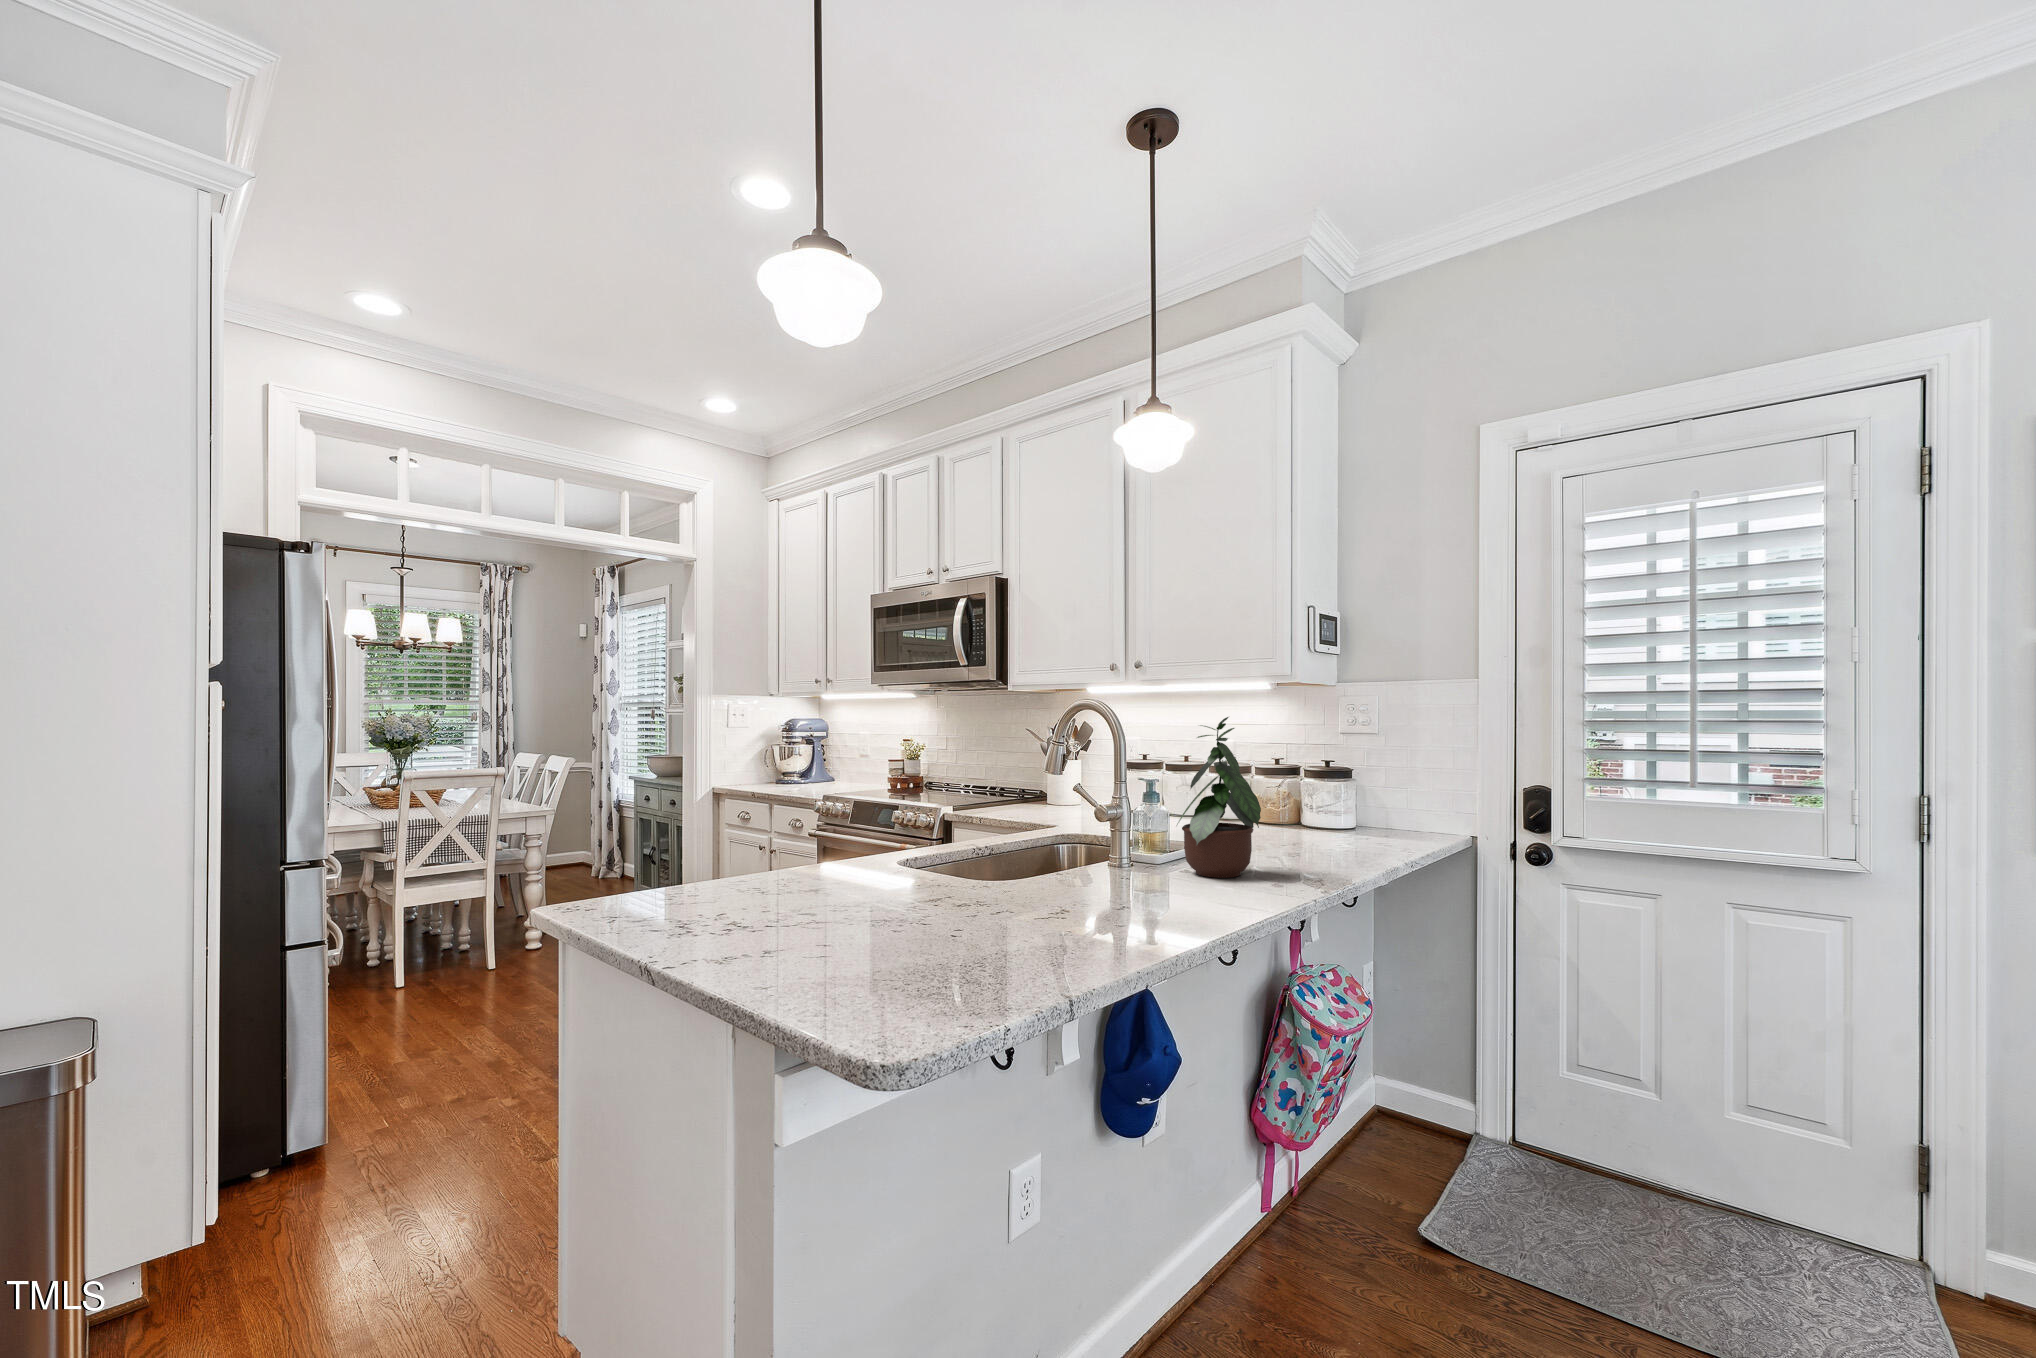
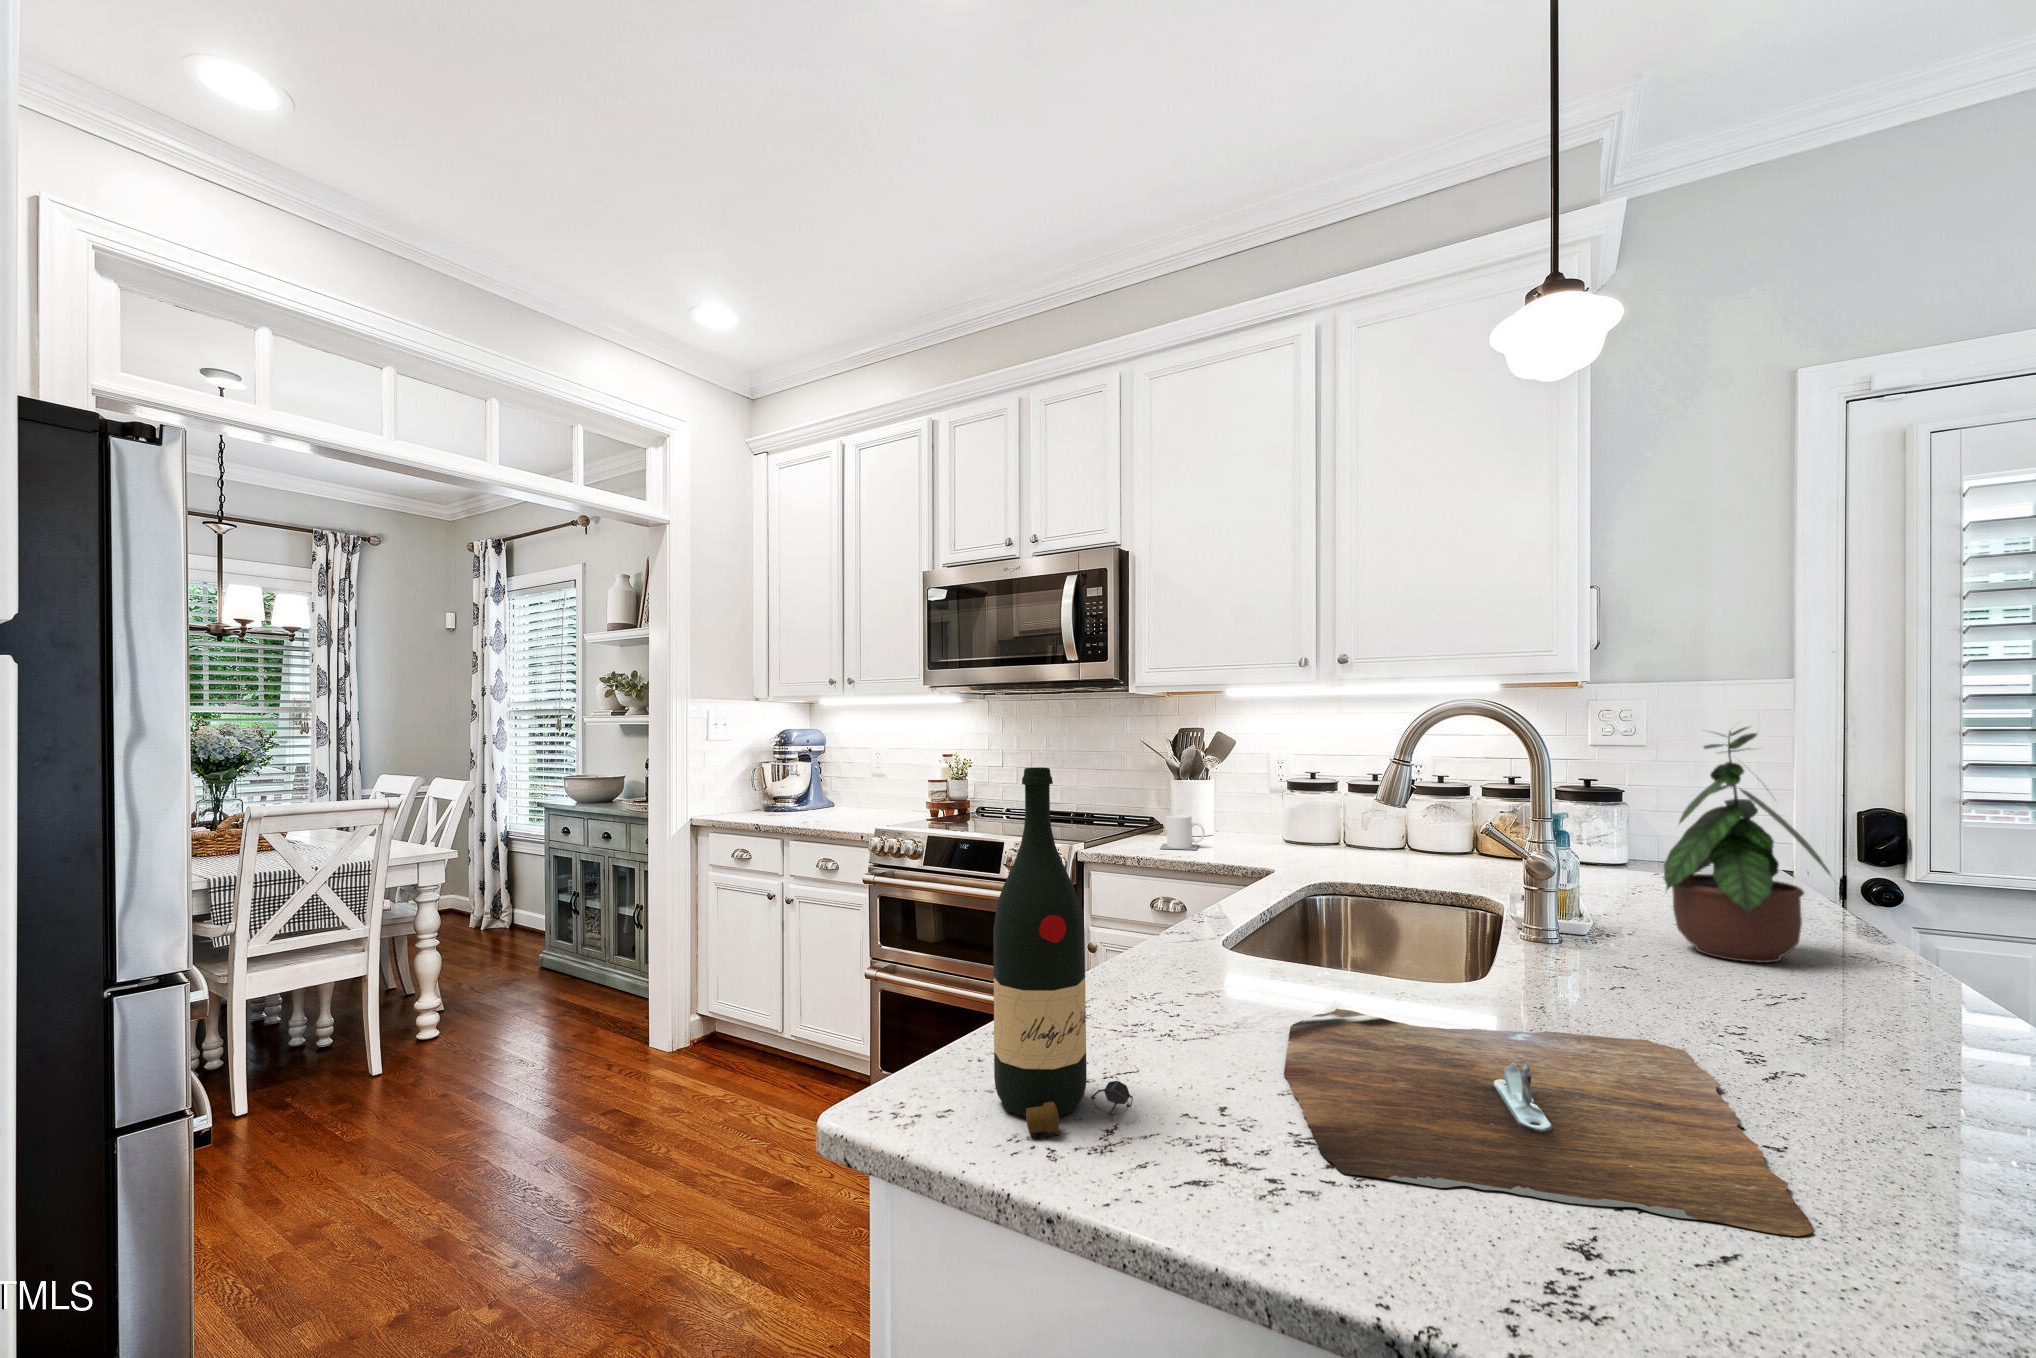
wine bottle: none [624,742,692,917] -> present [993,768,1133,1133]
mug: none [1007,787,1043,813] -> present [1160,815,1204,850]
cutting board: none [738,885,1024,953] -> present [1284,1009,1813,1236]

